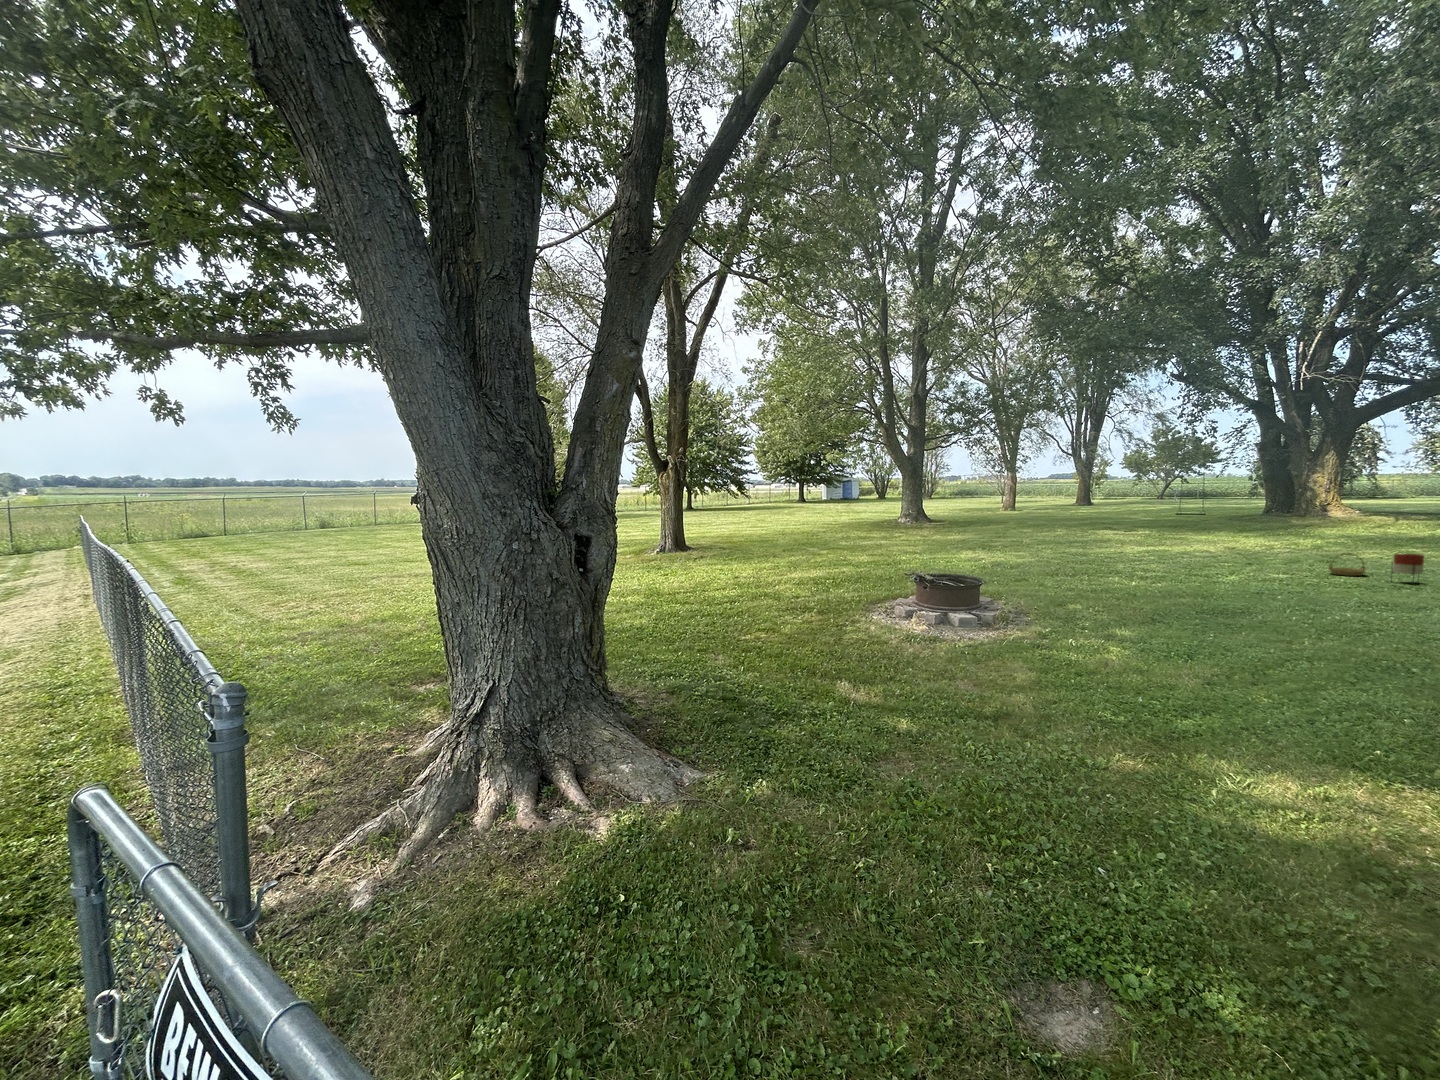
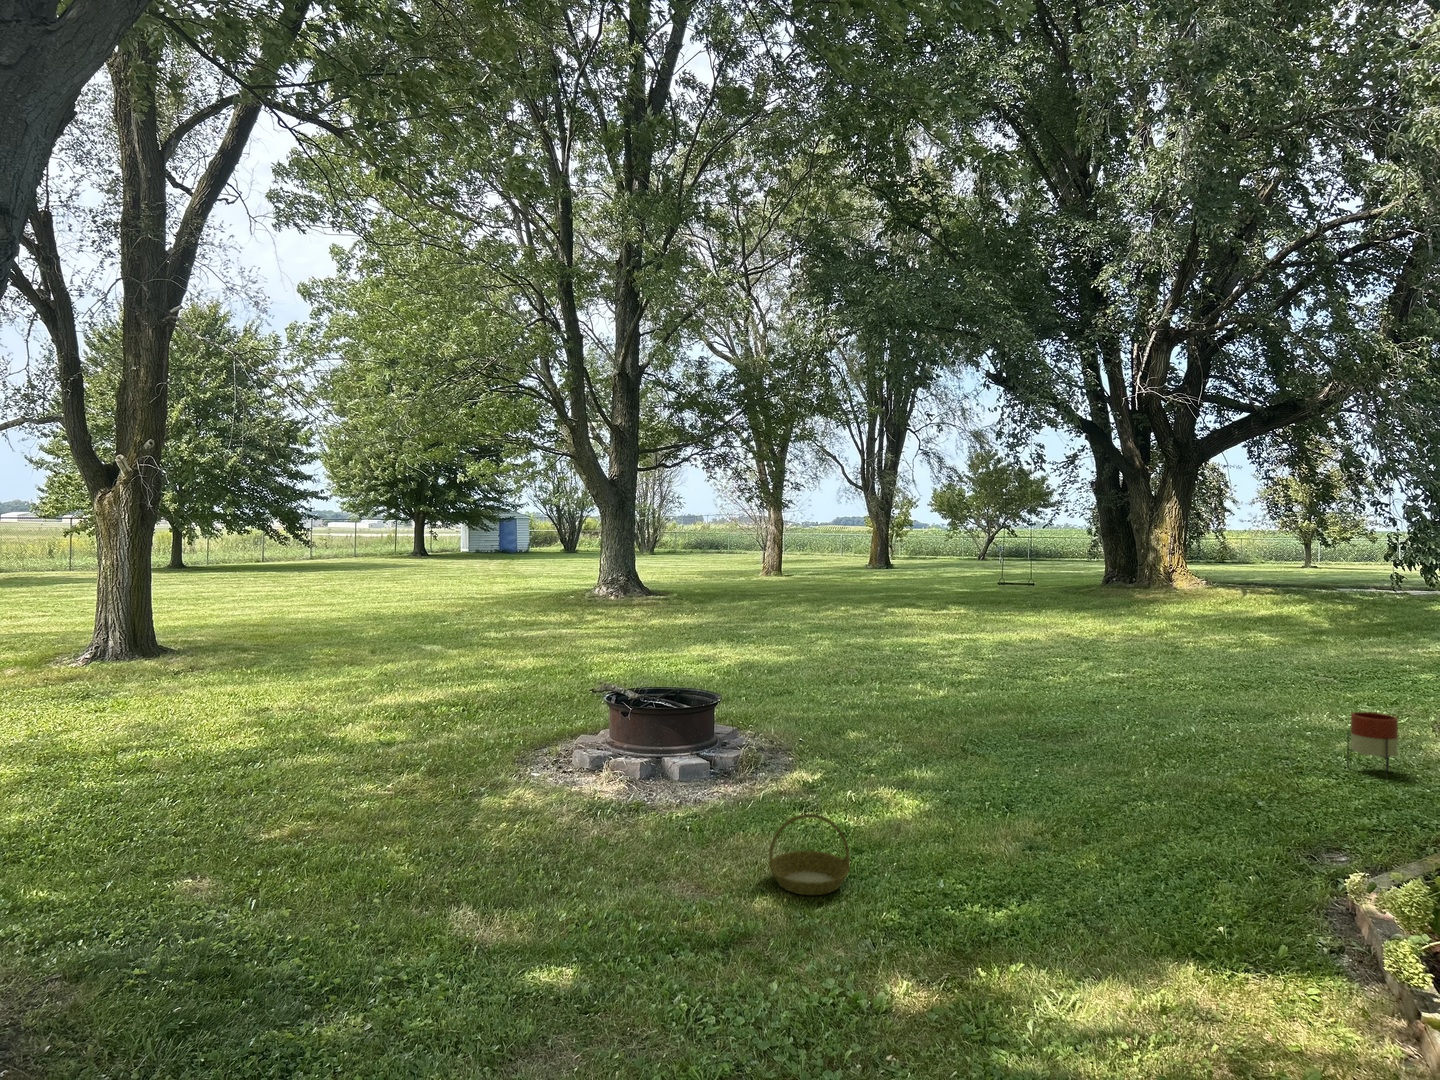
basket: present [1329,555,1366,576] -> present [769,814,850,895]

